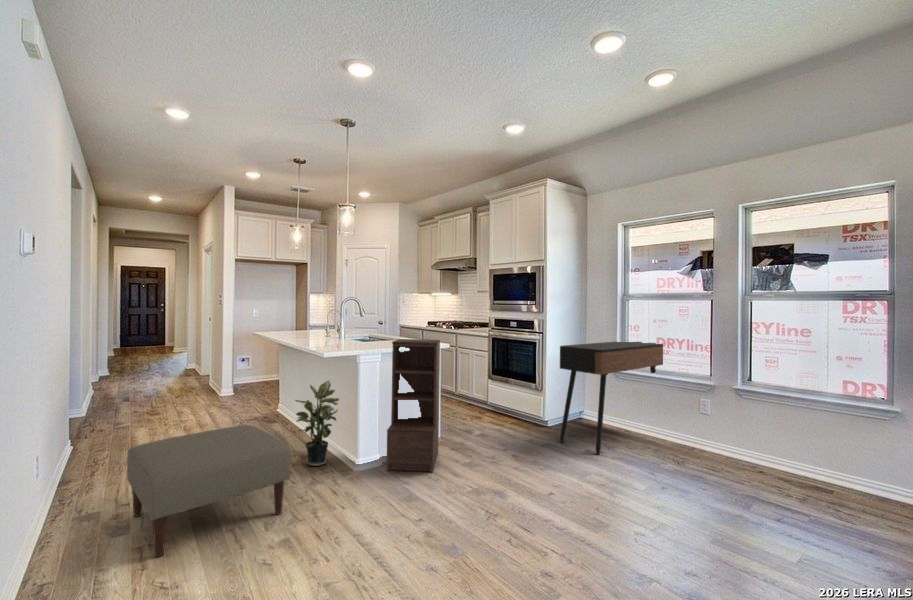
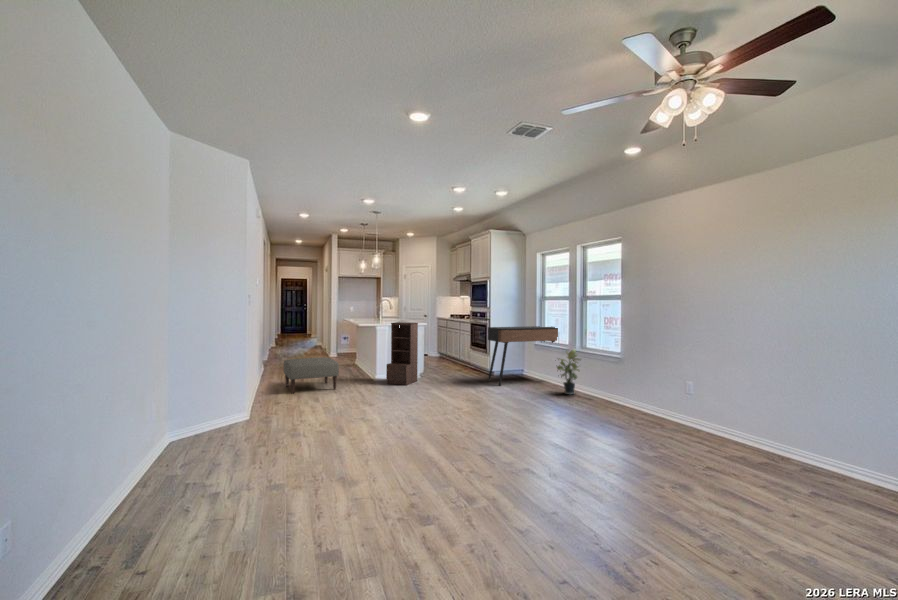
potted plant: present [295,381,339,466] -> present [557,350,580,394]

